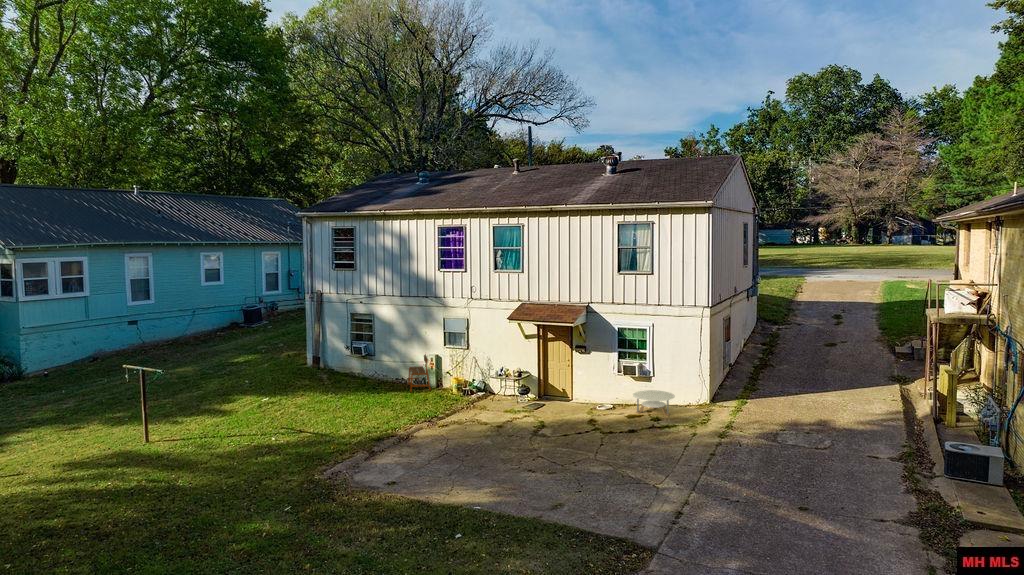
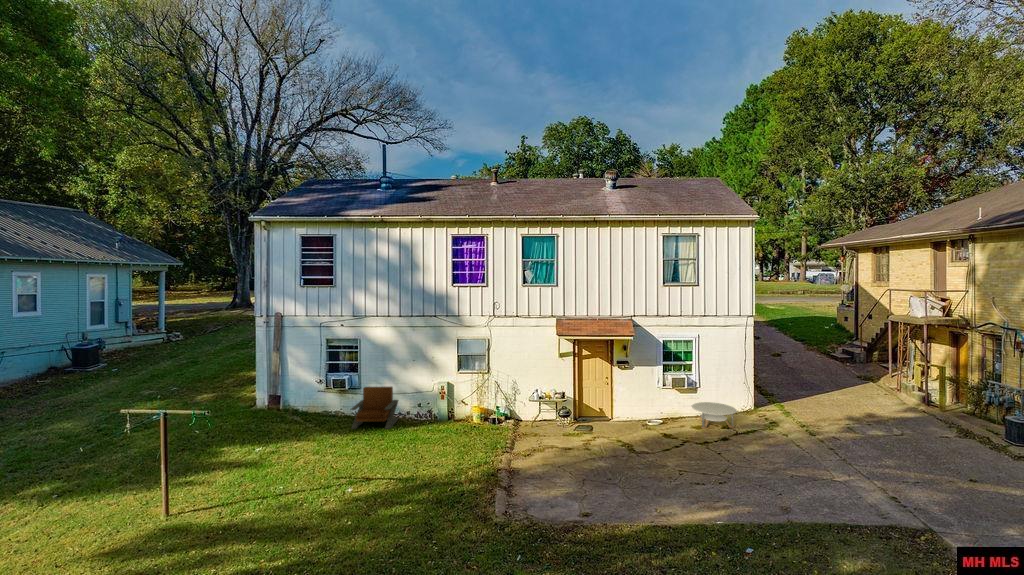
lounge chair: none [357,354,399,389] -> present [351,387,398,429]
bench: present [408,354,431,392] -> none [413,381,451,430]

